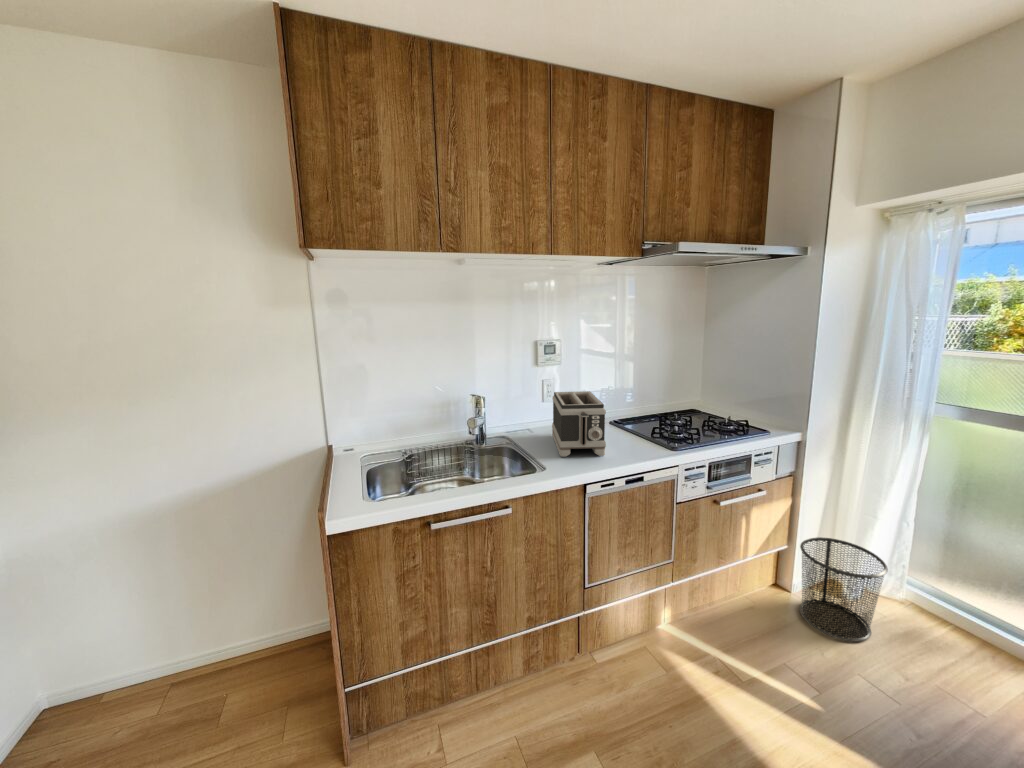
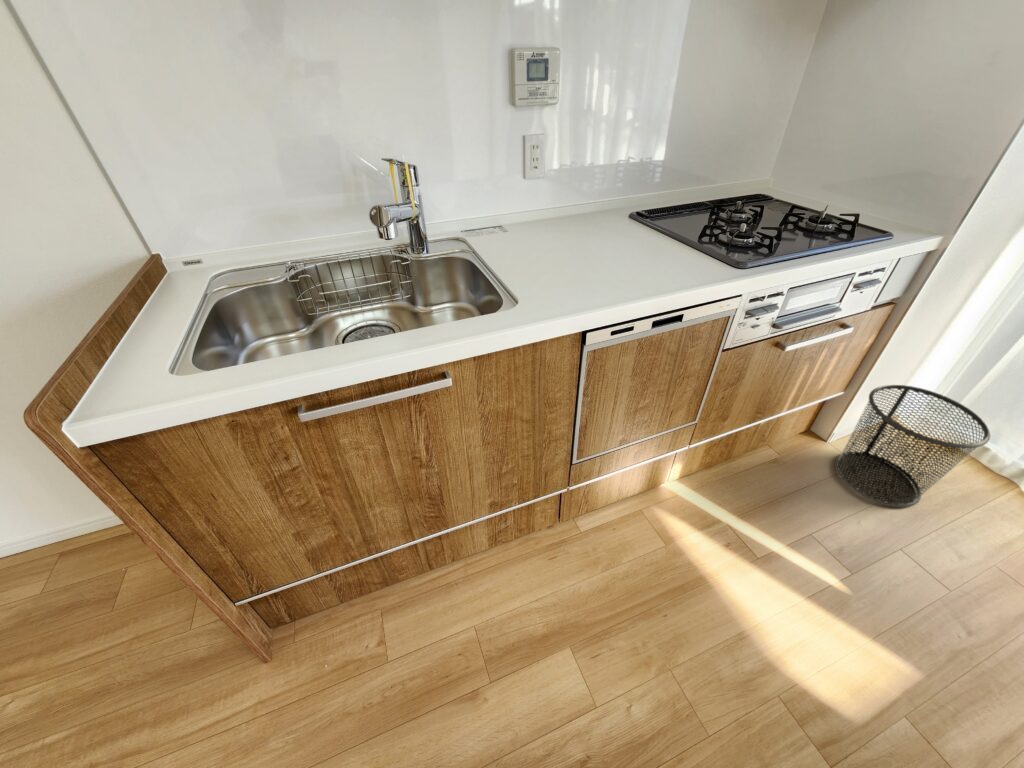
toaster: present [552,391,606,457] -> none [538,156,636,279]

